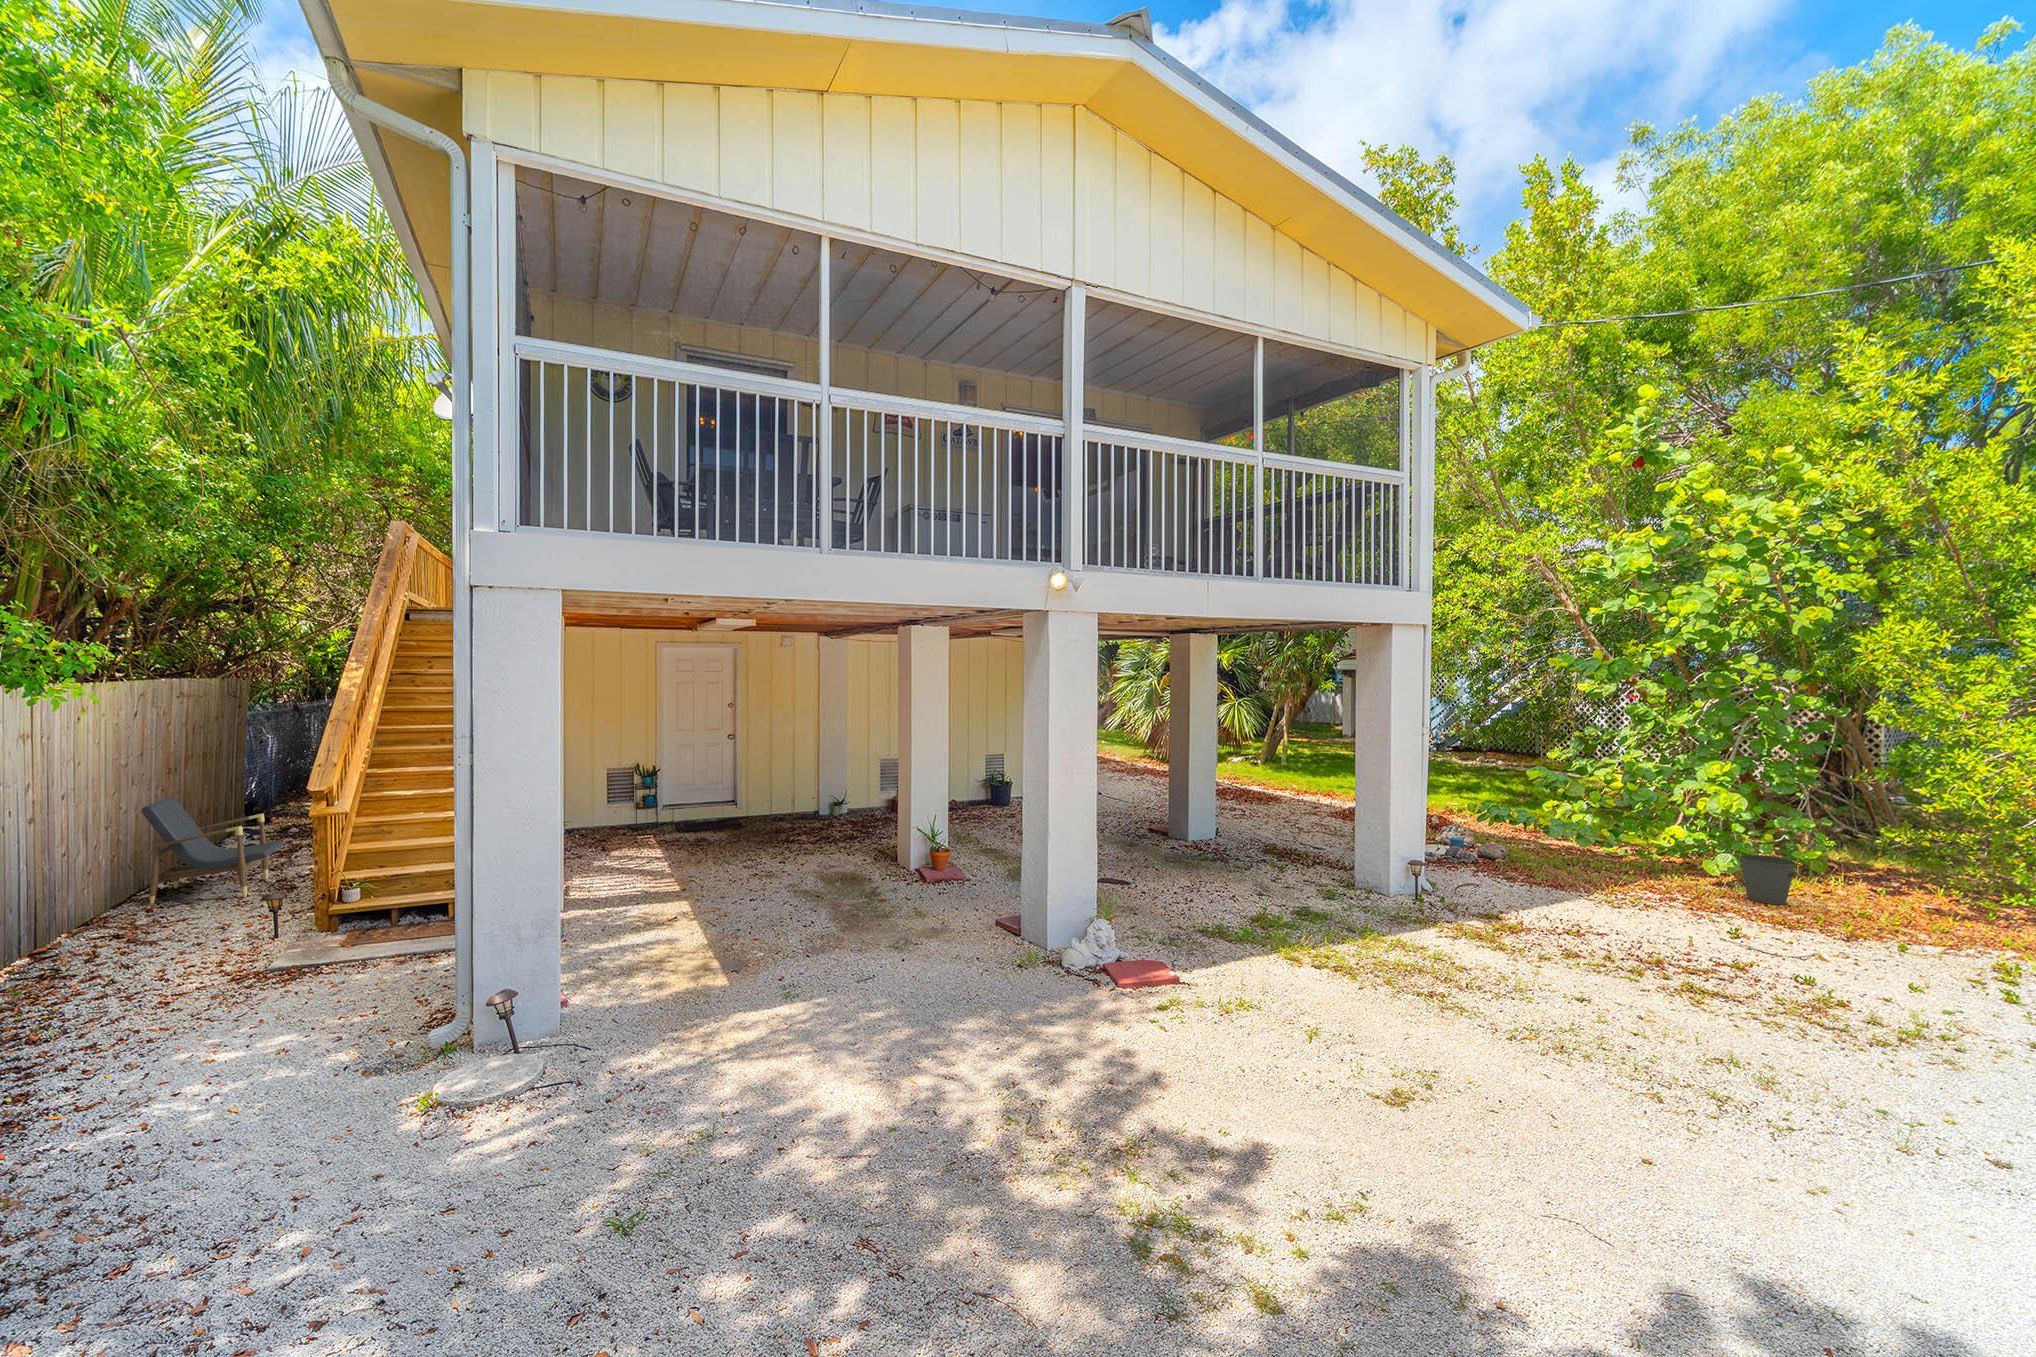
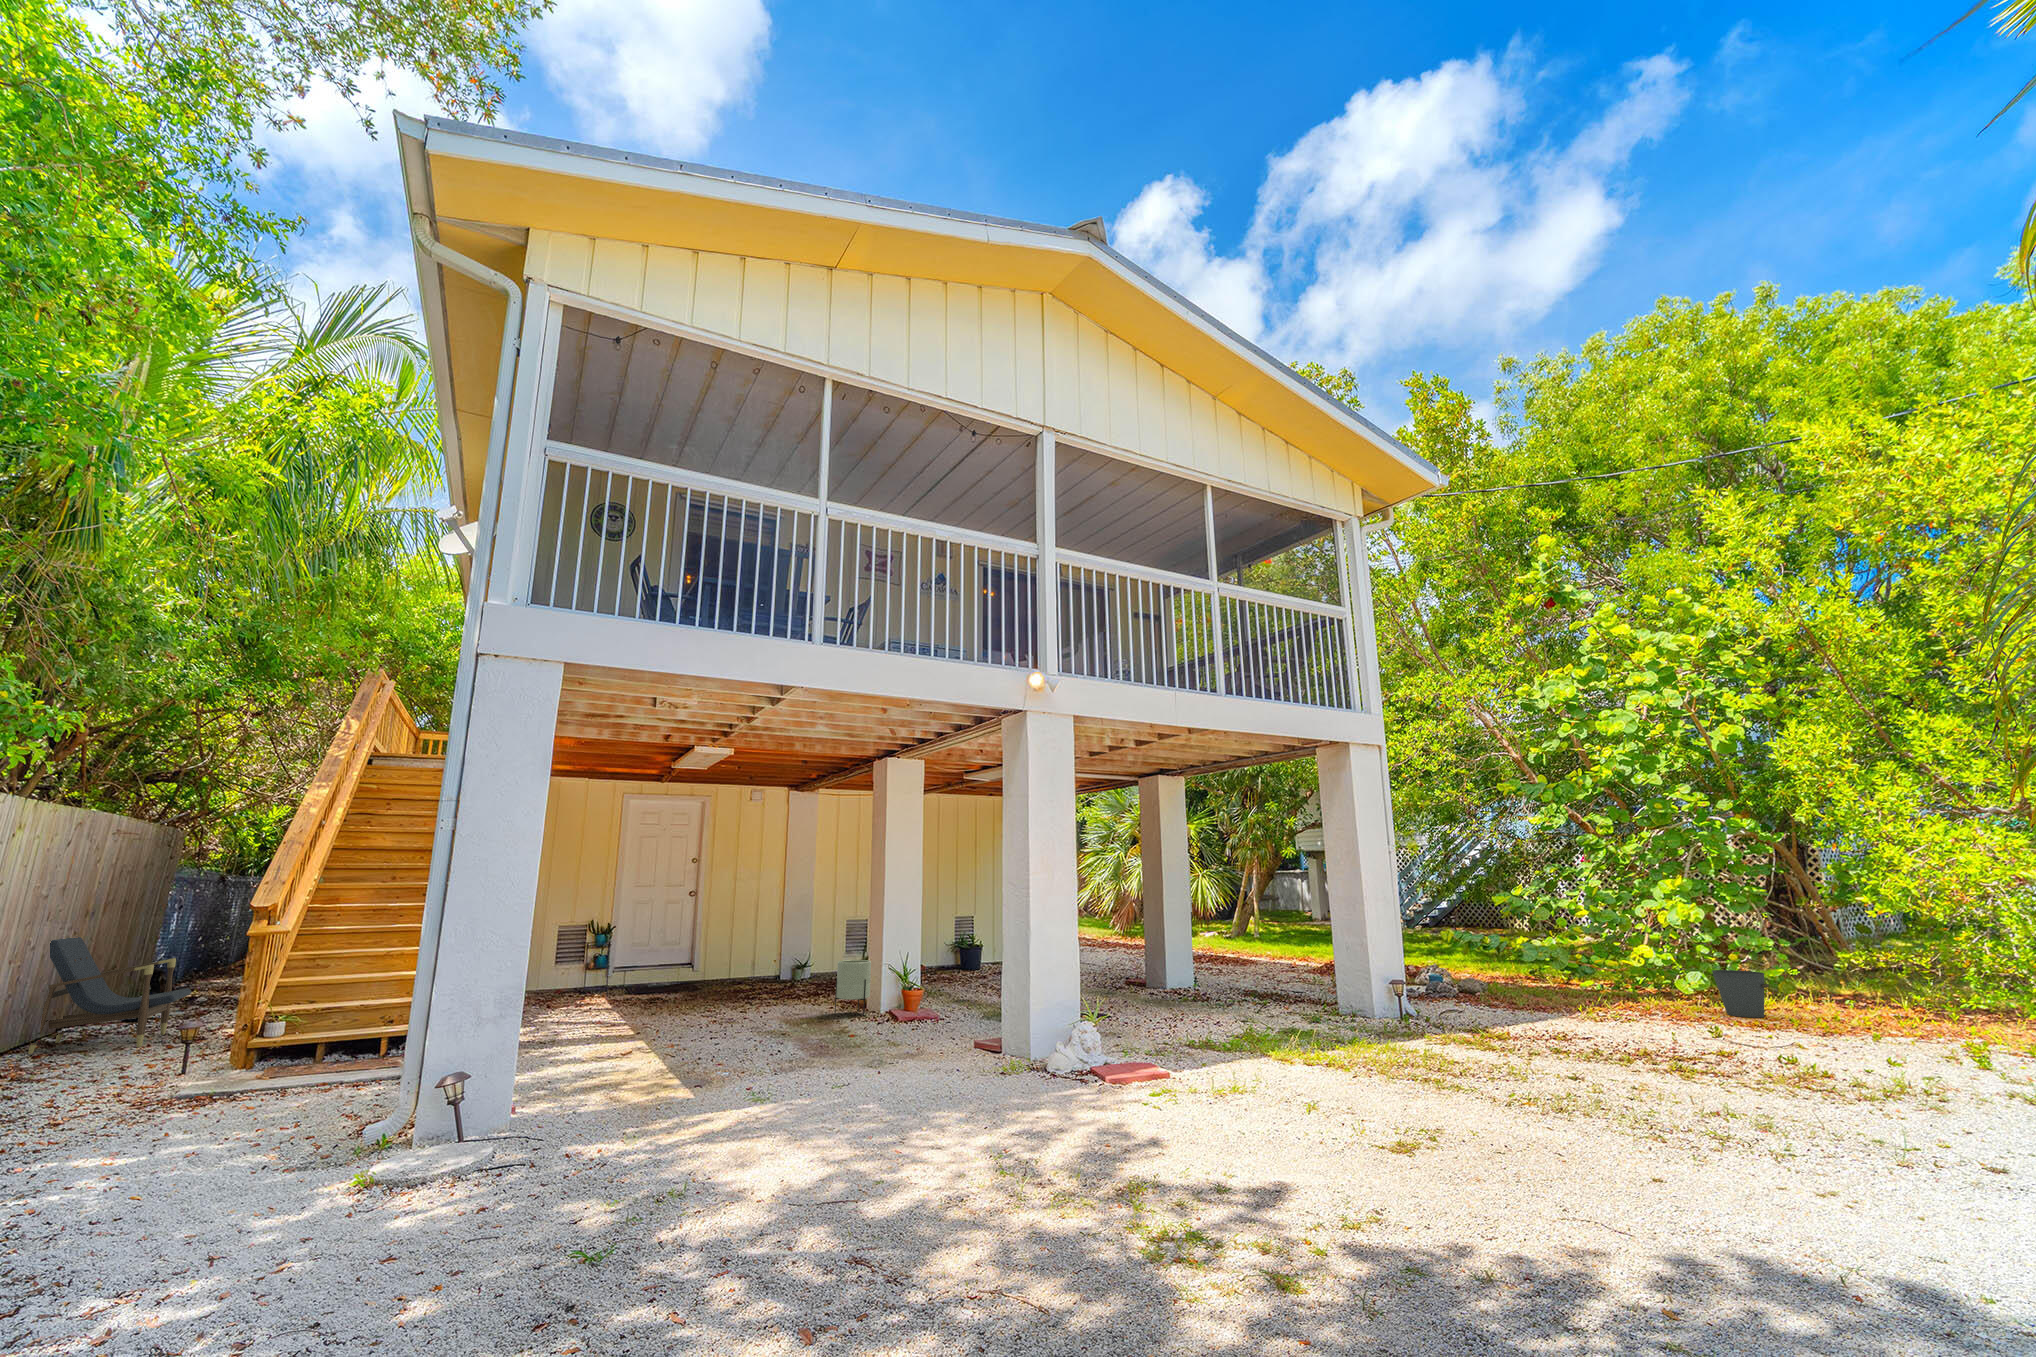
planter: none [867,820,901,873] -> present [834,960,871,1016]

